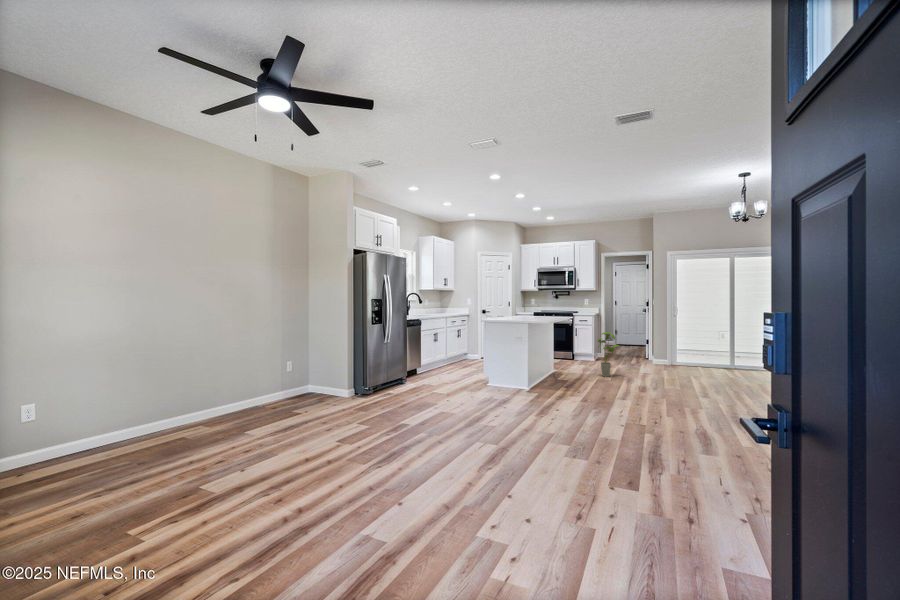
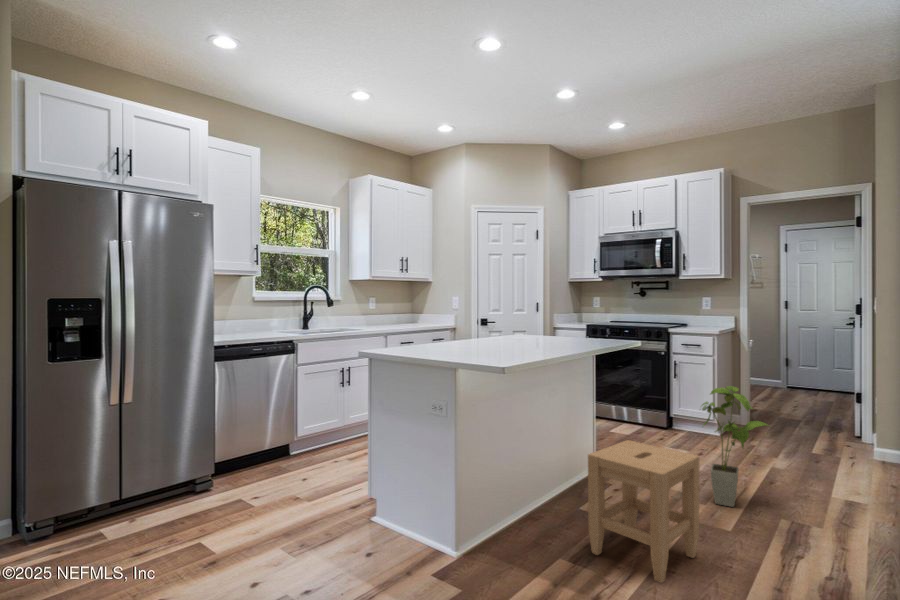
stool: none [569,350,603,390] -> present [588,440,699,583]

